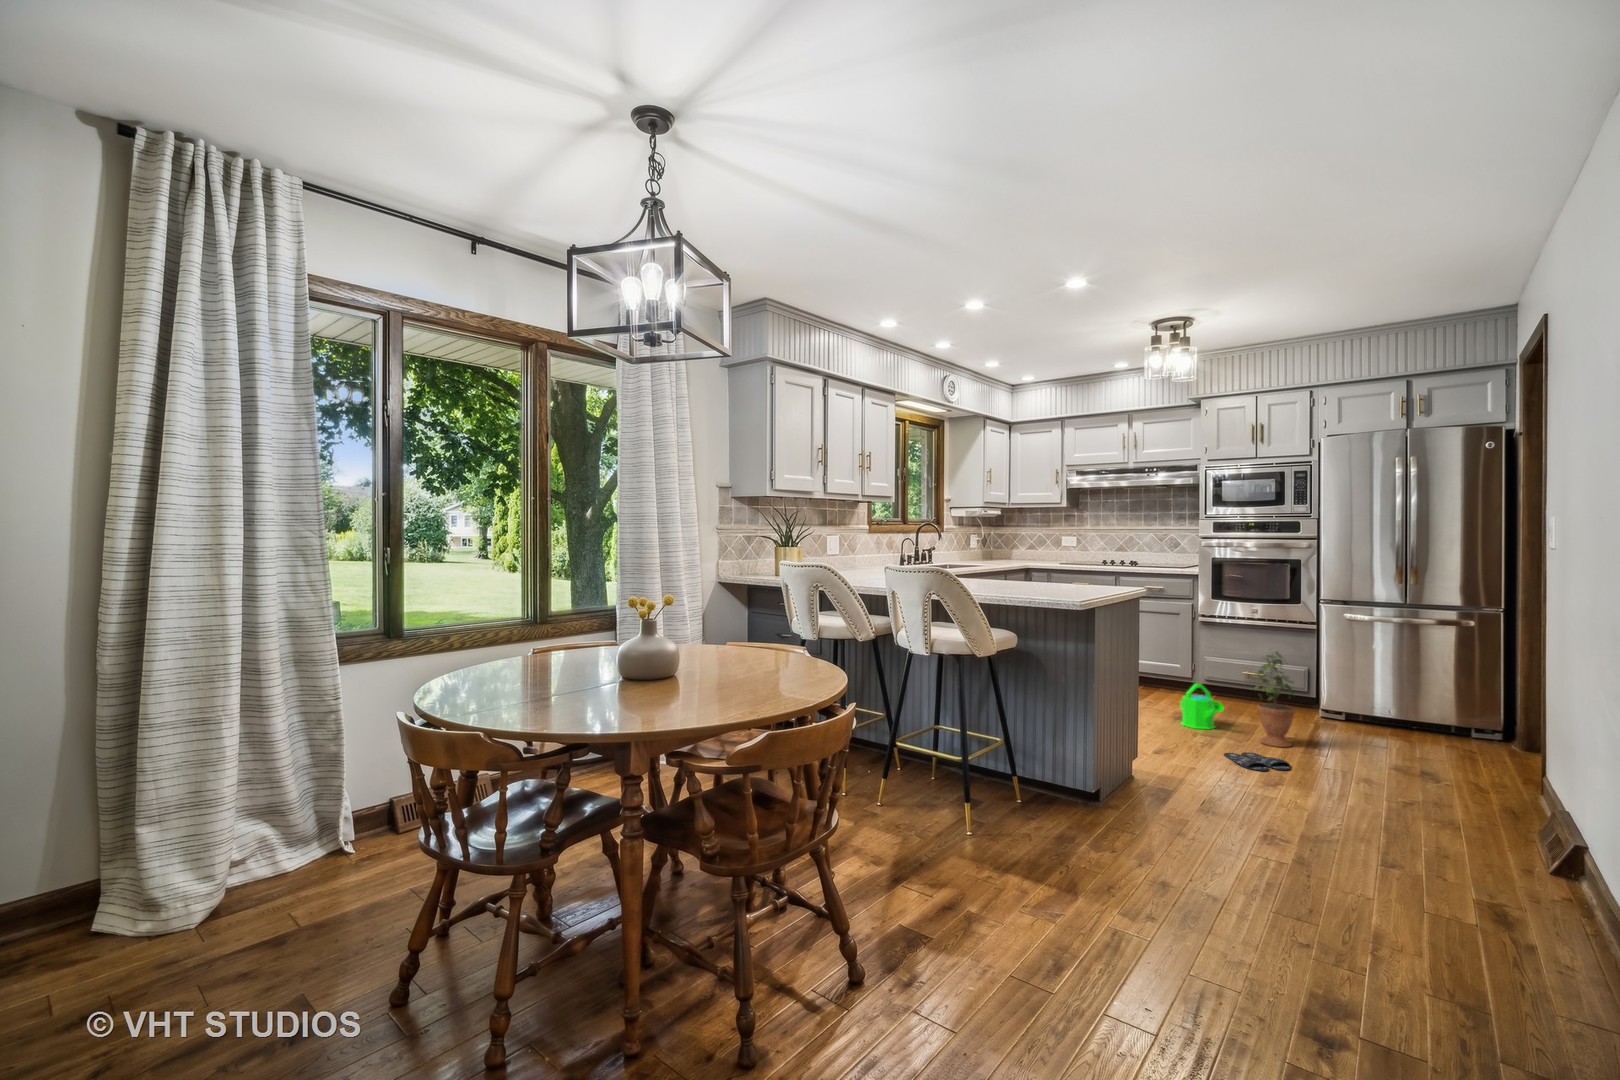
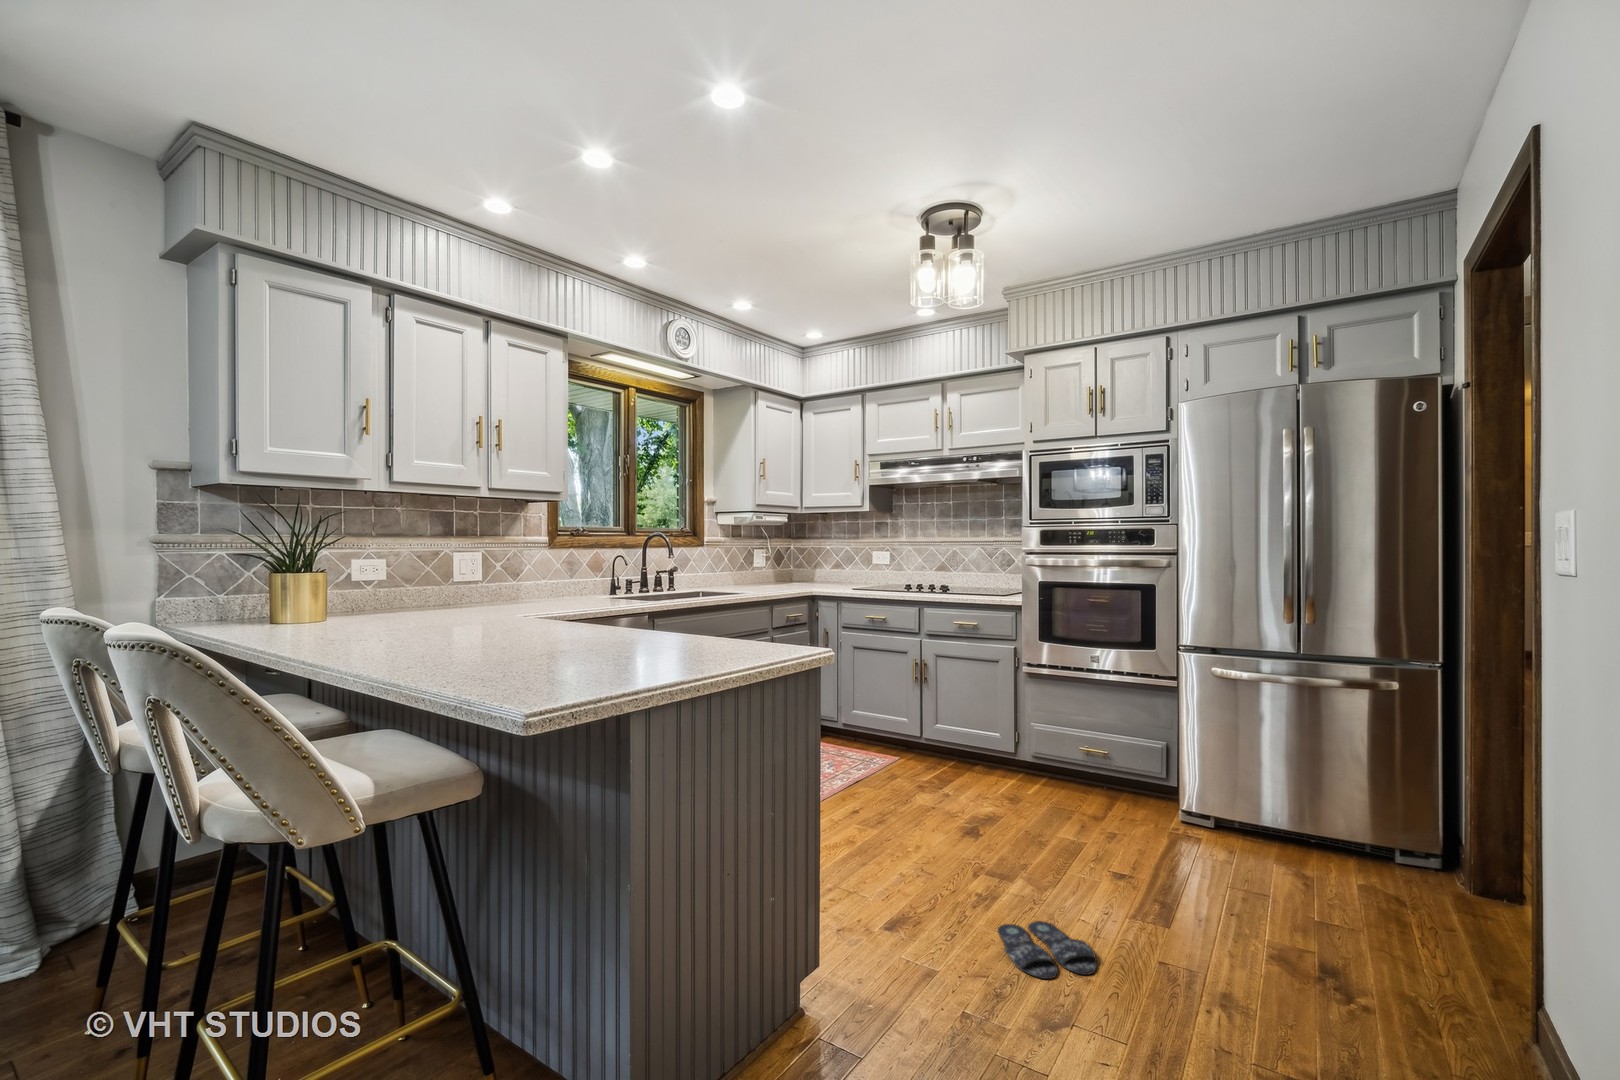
potted plant: present [1254,652,1295,747] -> none [1054,735,1124,904]
watering can: present [1180,683,1224,729] -> none [966,782,1023,859]

